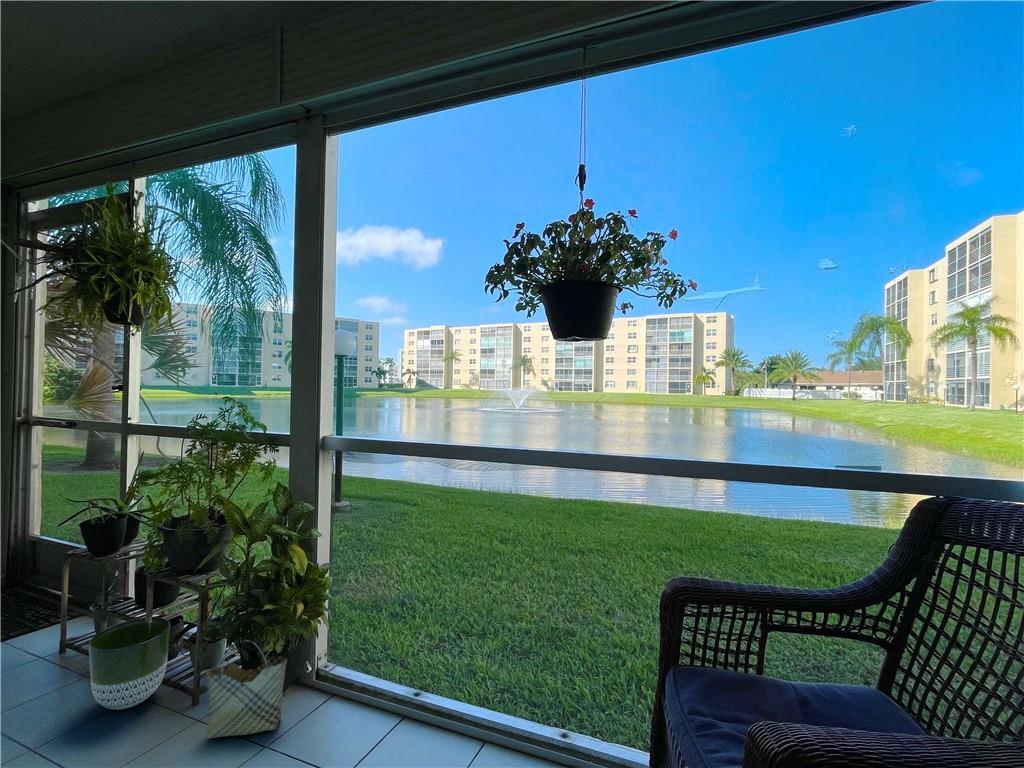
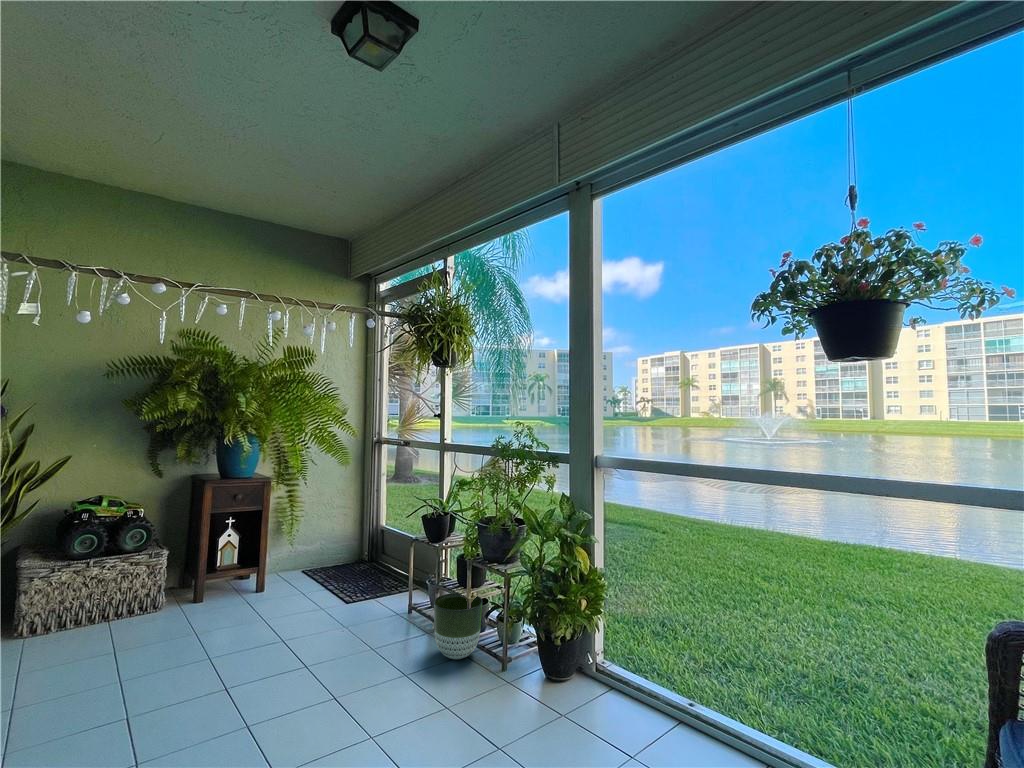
woven basket: present [207,642,287,739] -> none [513,608,572,703]

